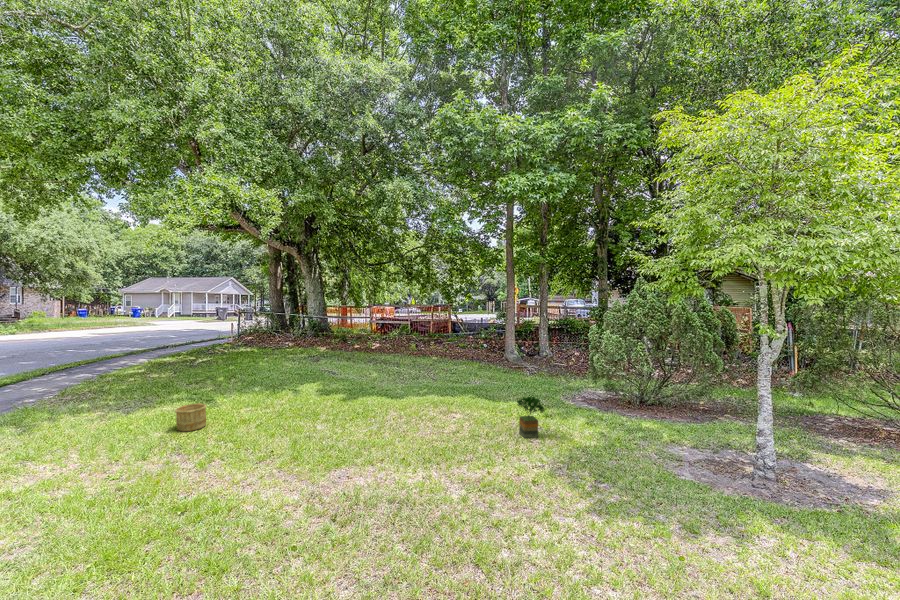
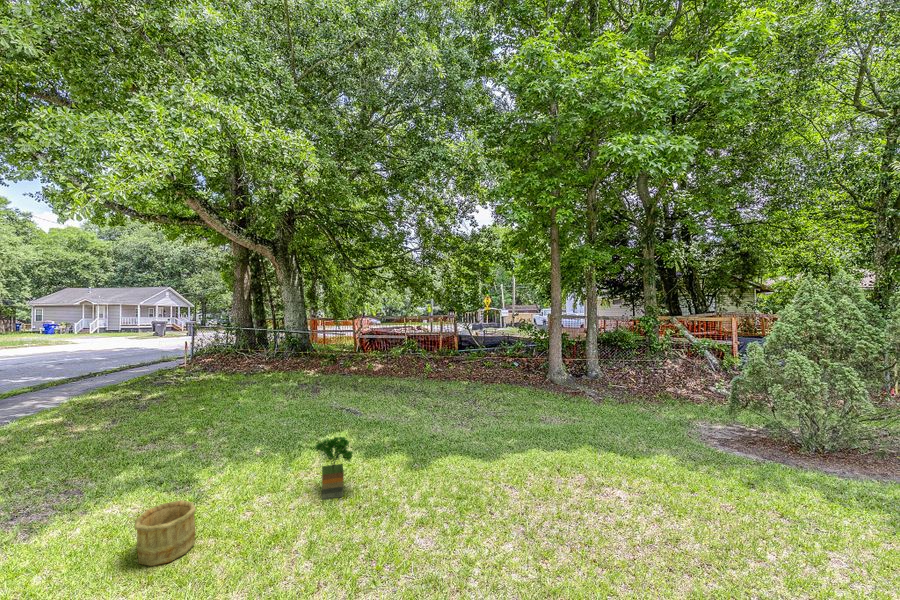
potted tree: present [517,397,544,438] -> present [316,437,353,499]

